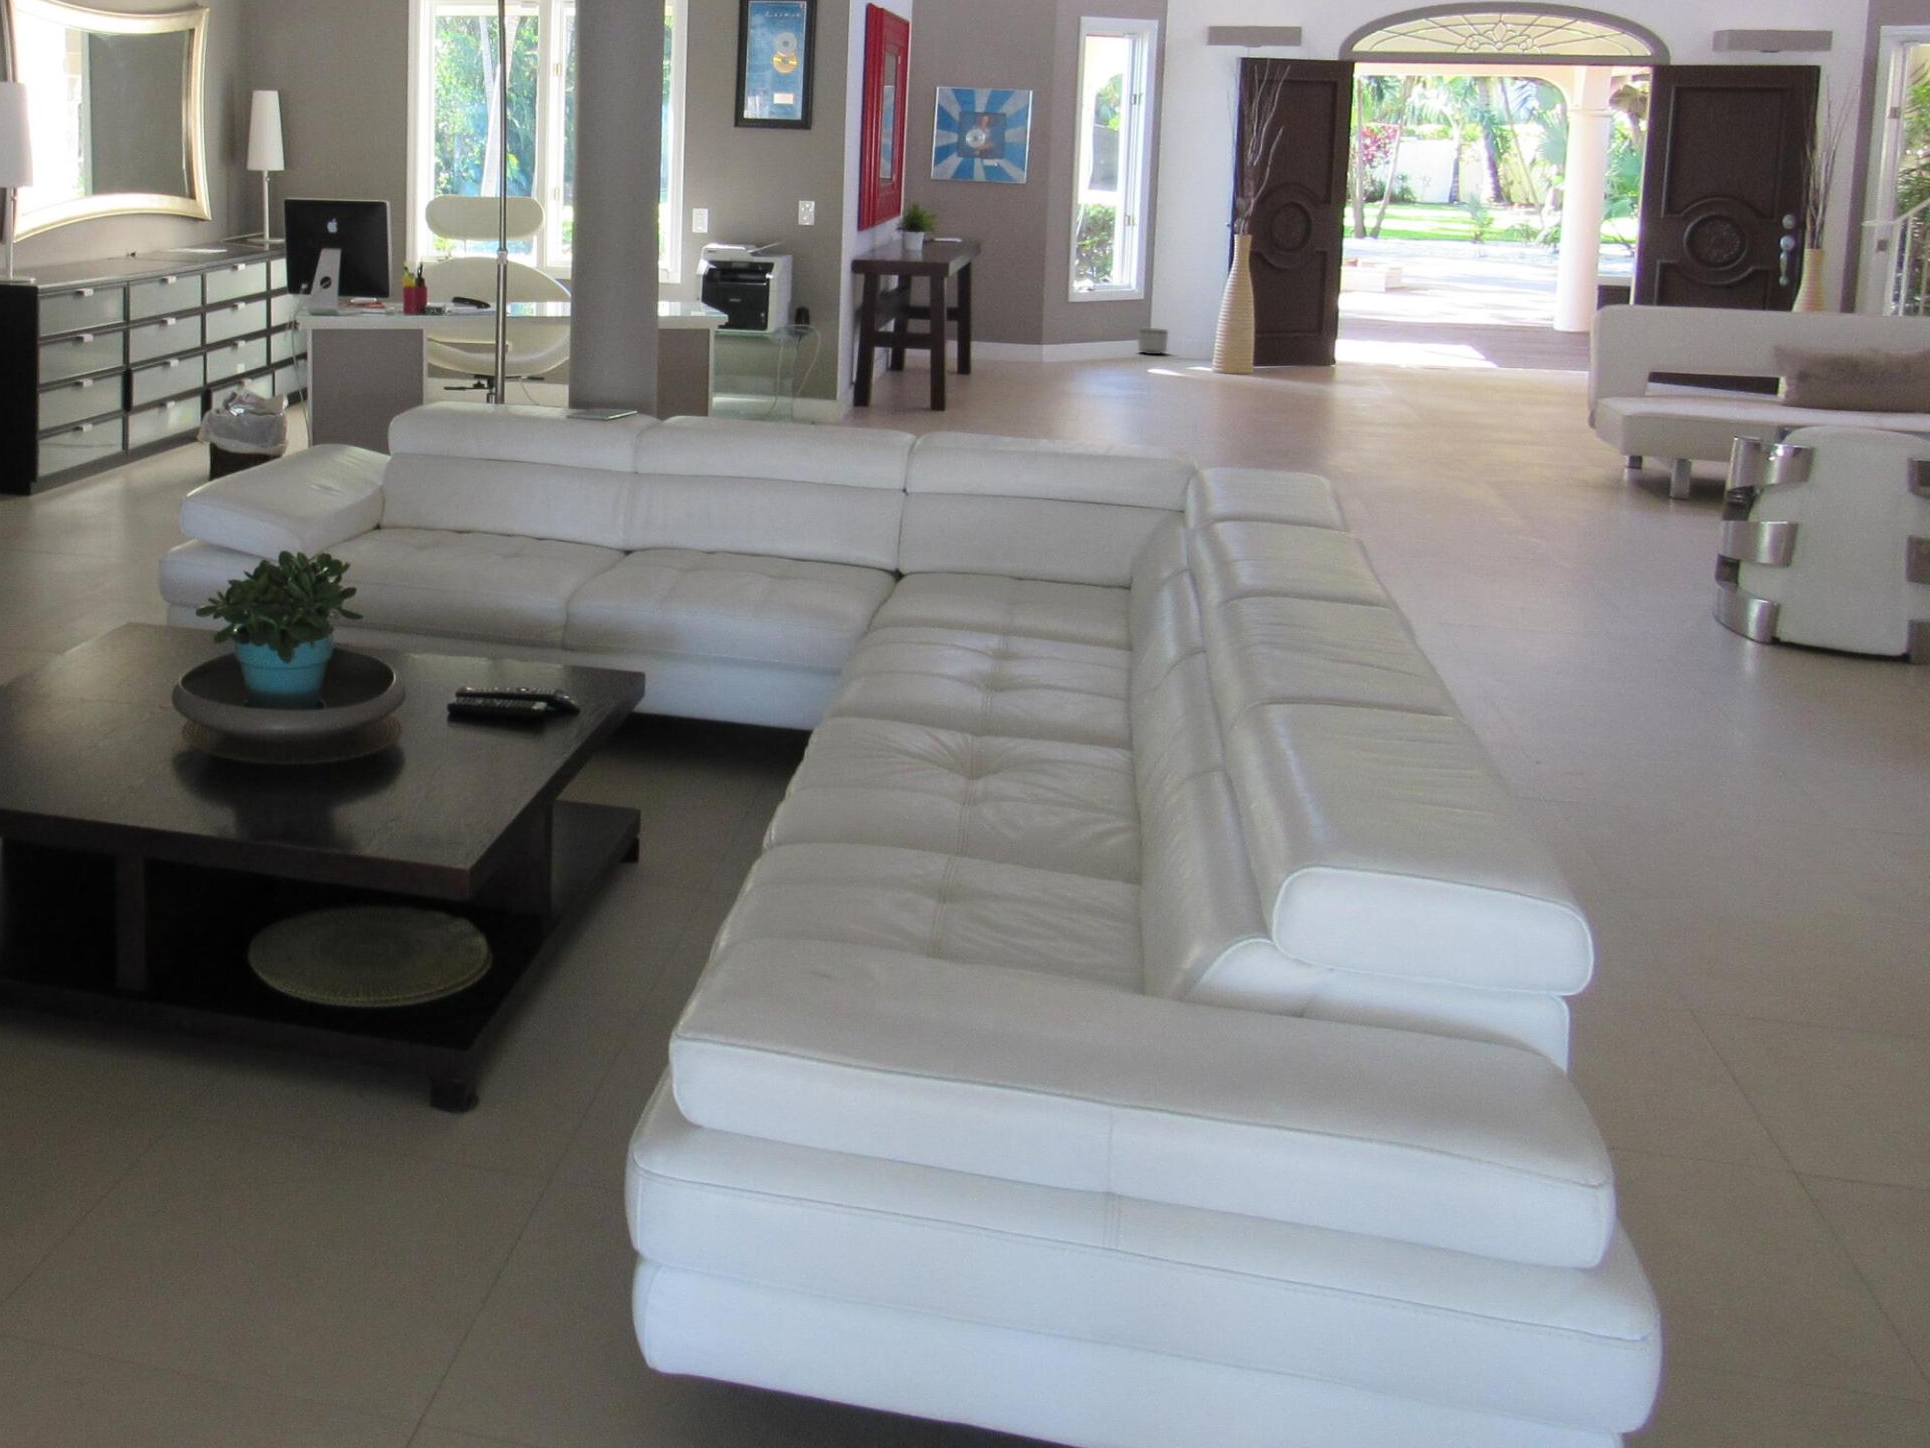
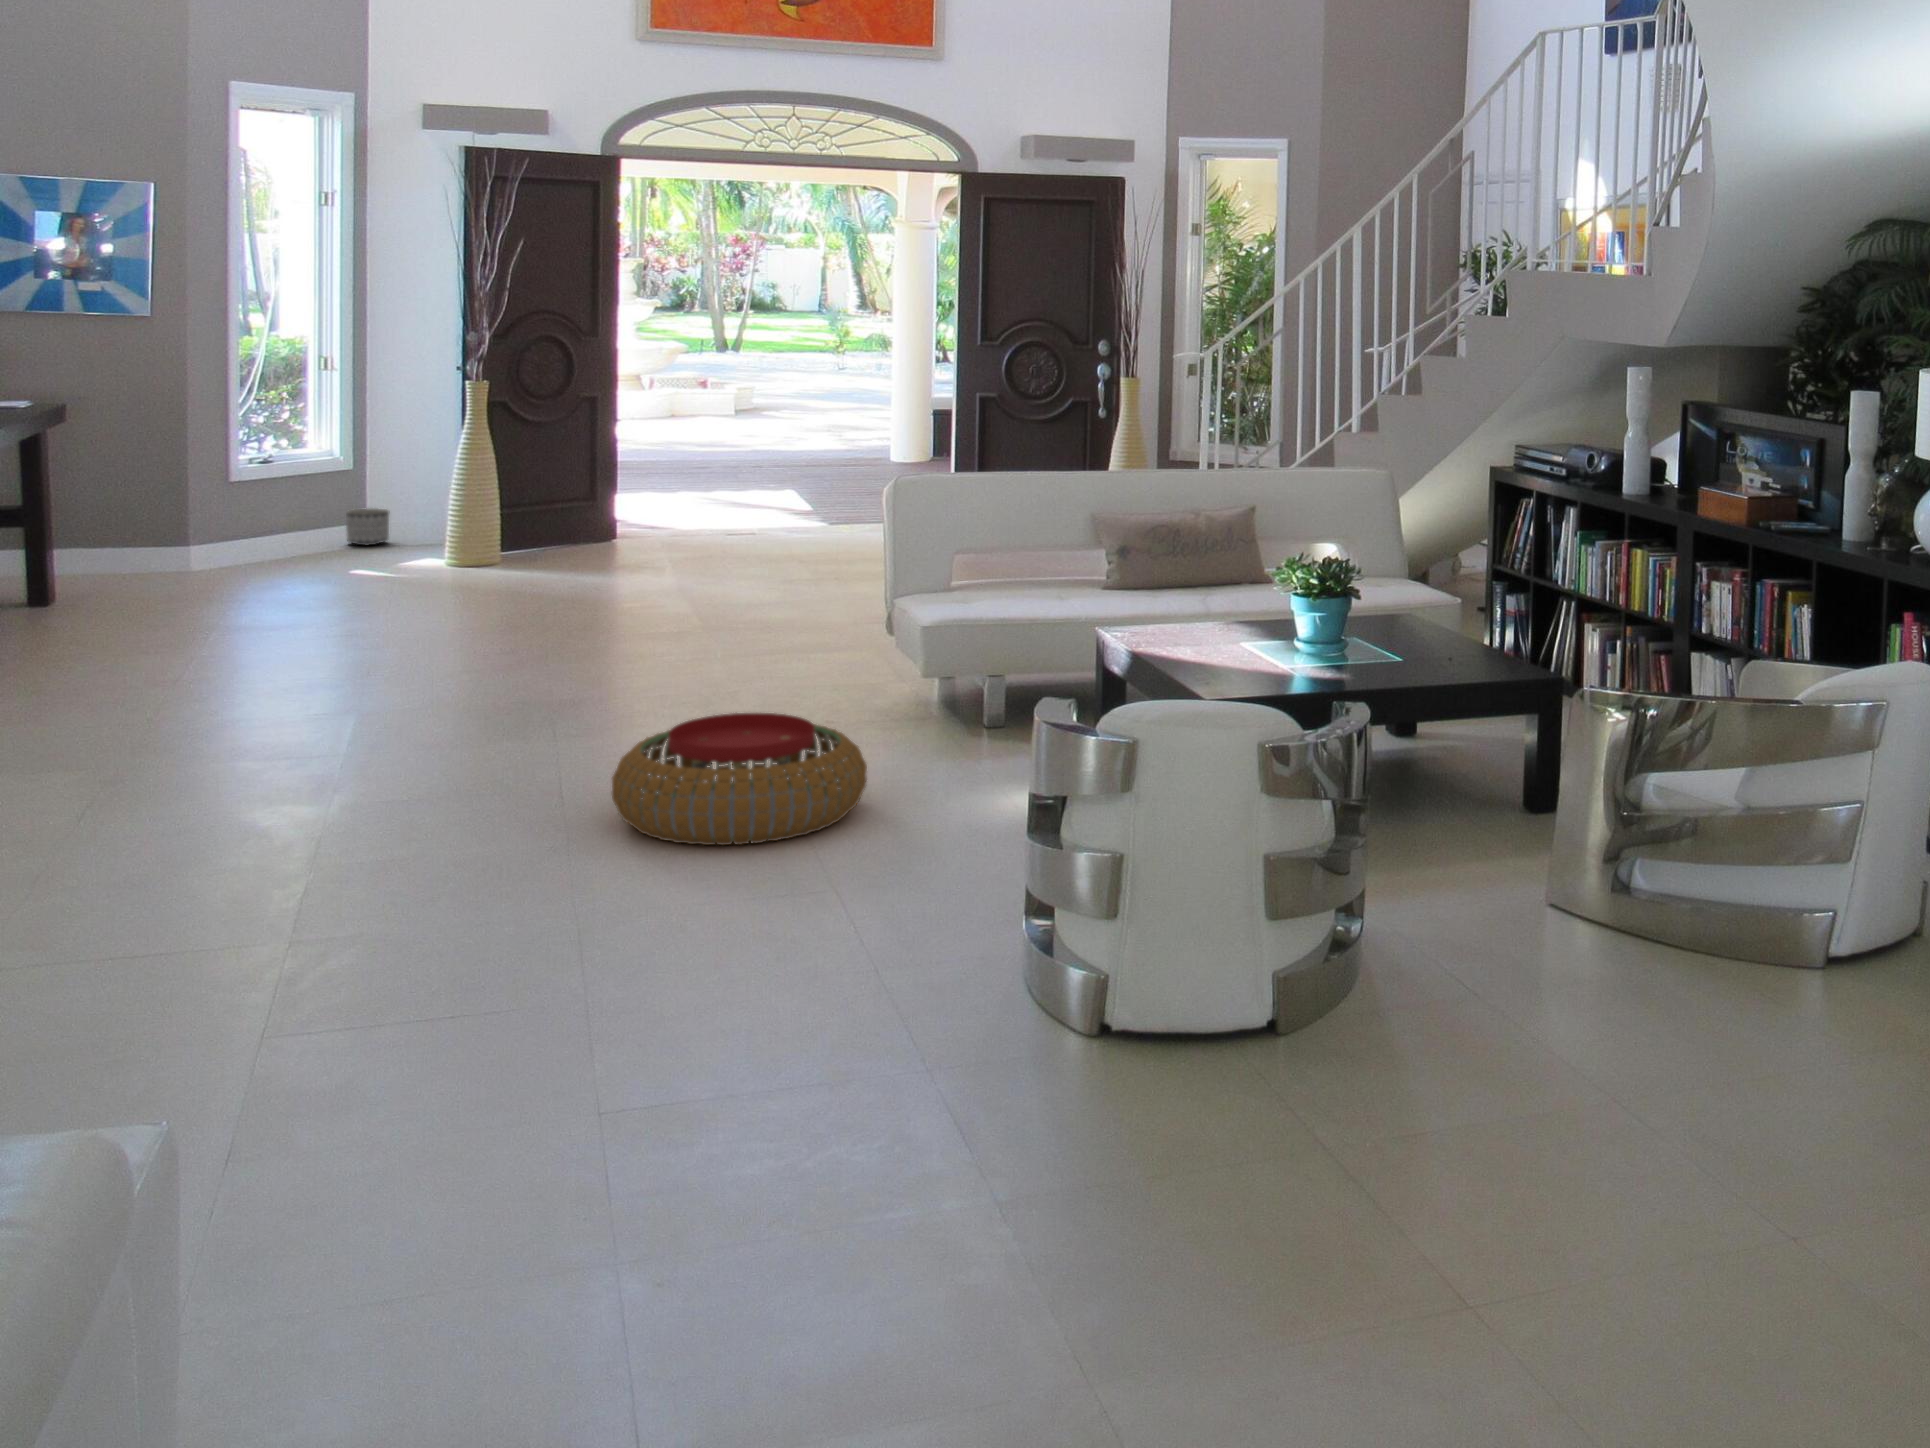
pouf: none [1455,446,1652,531] -> present [612,713,867,845]

